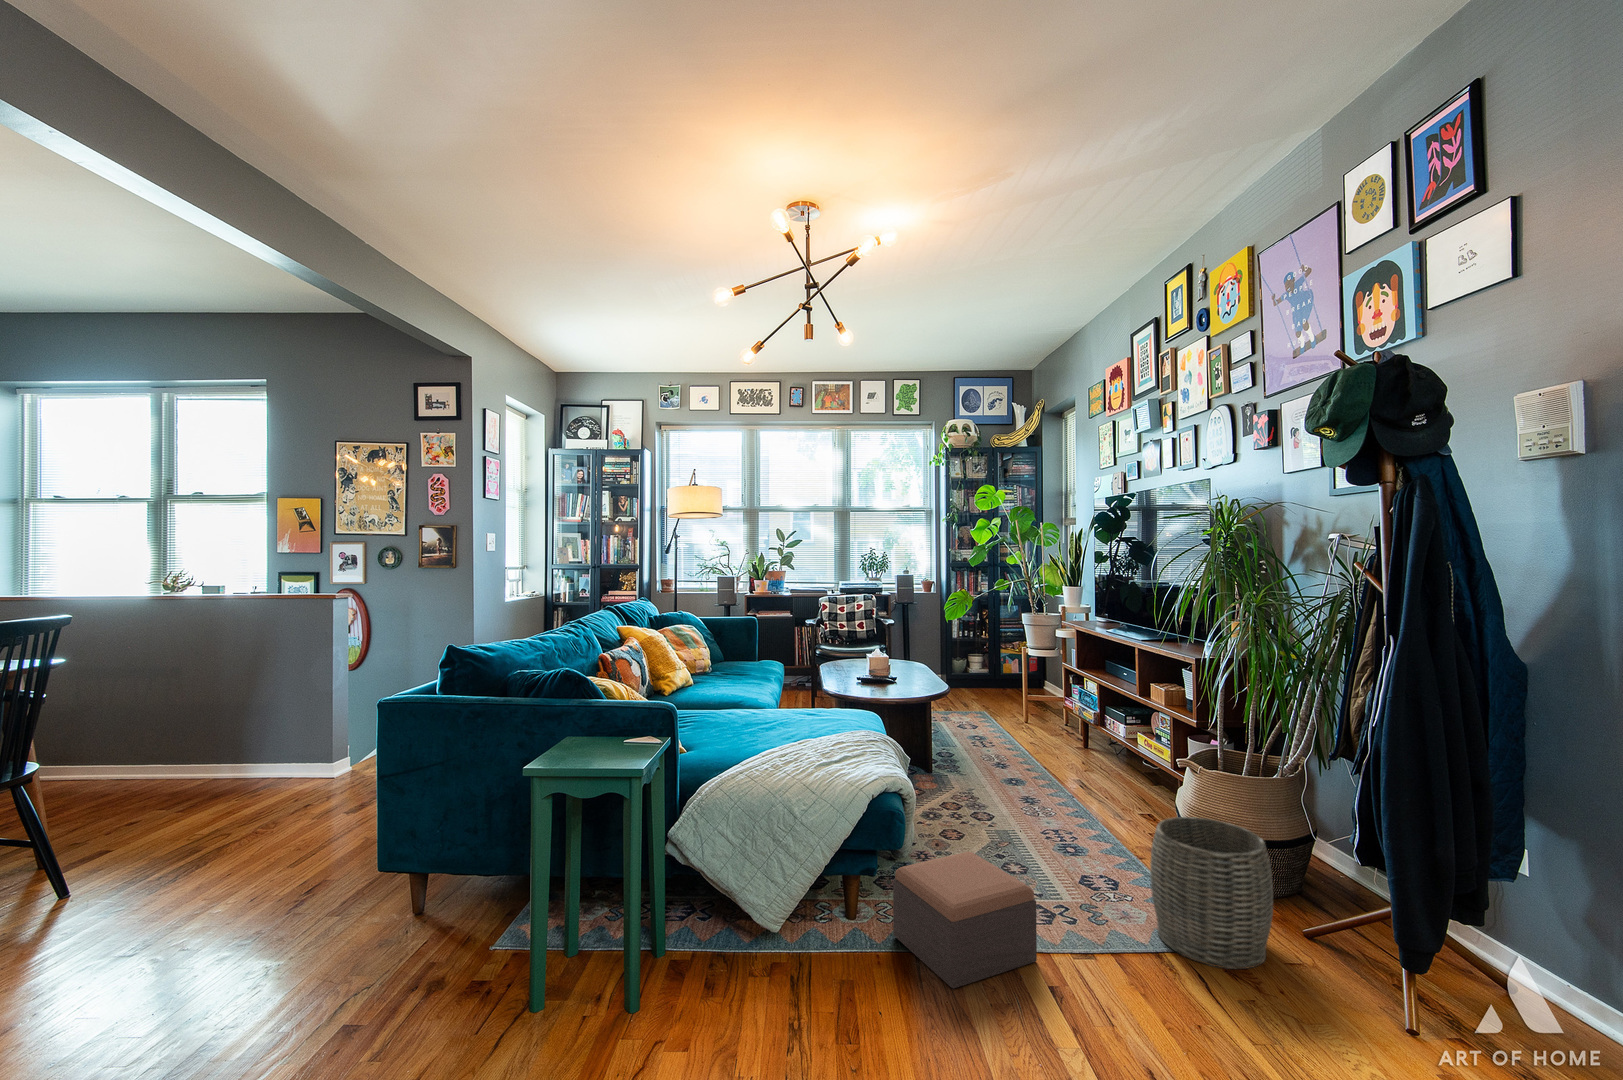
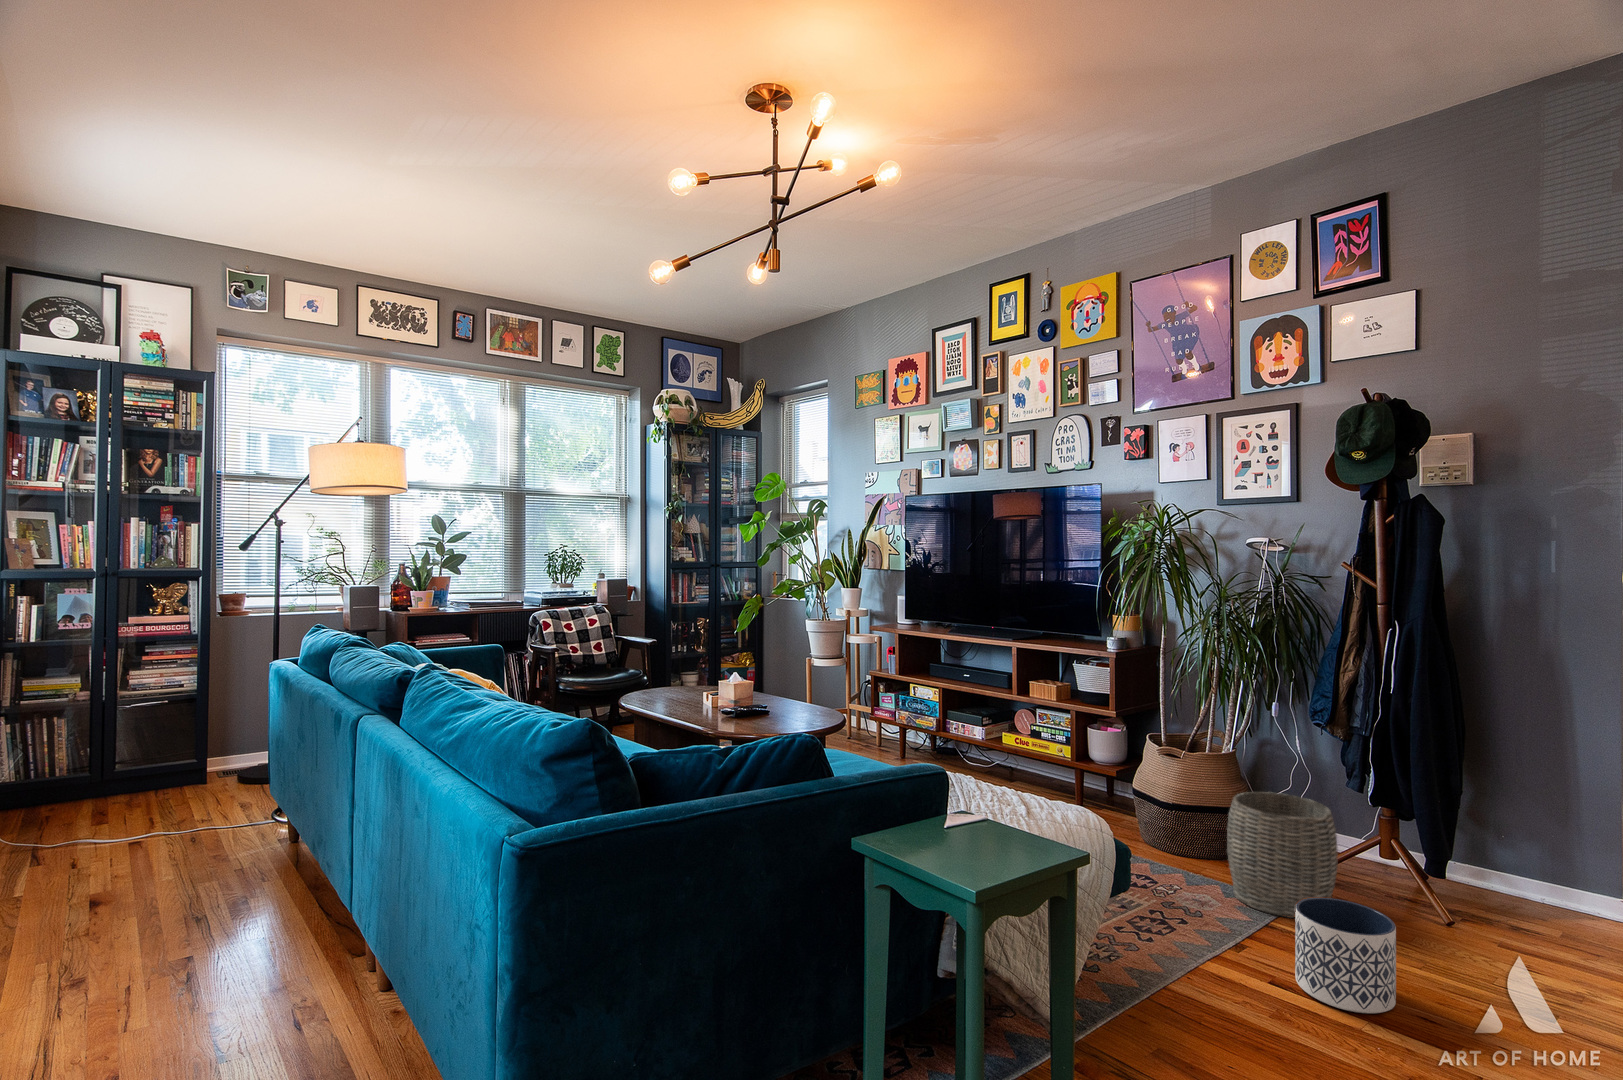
footstool: present [893,851,1037,989] -> none [1119,875,1247,1019]
planter: none [1046,913,1142,1043] -> present [1295,898,1396,1014]

